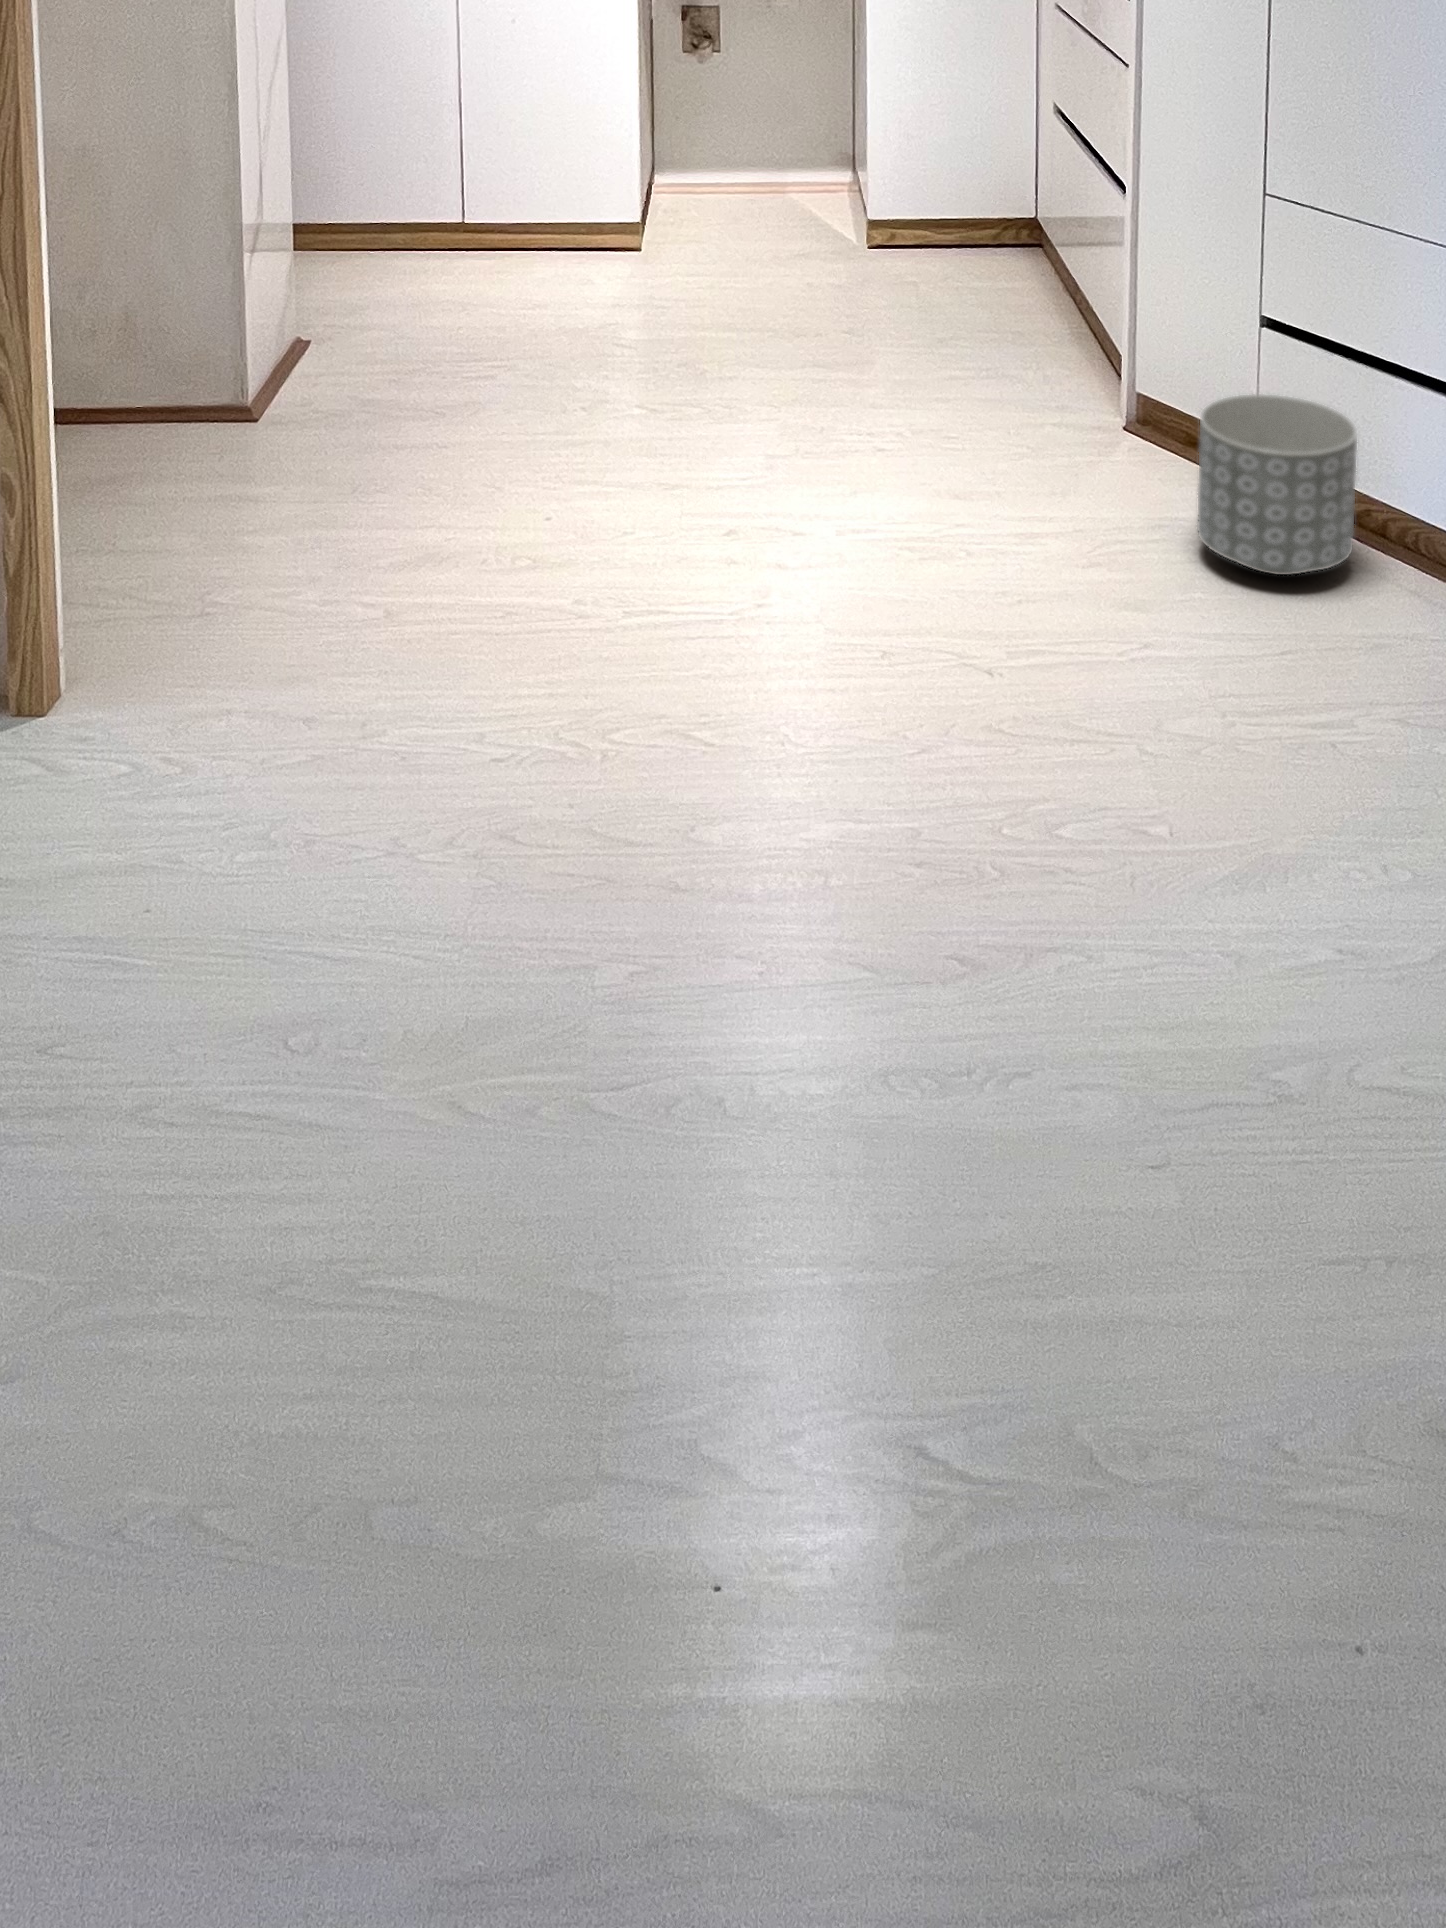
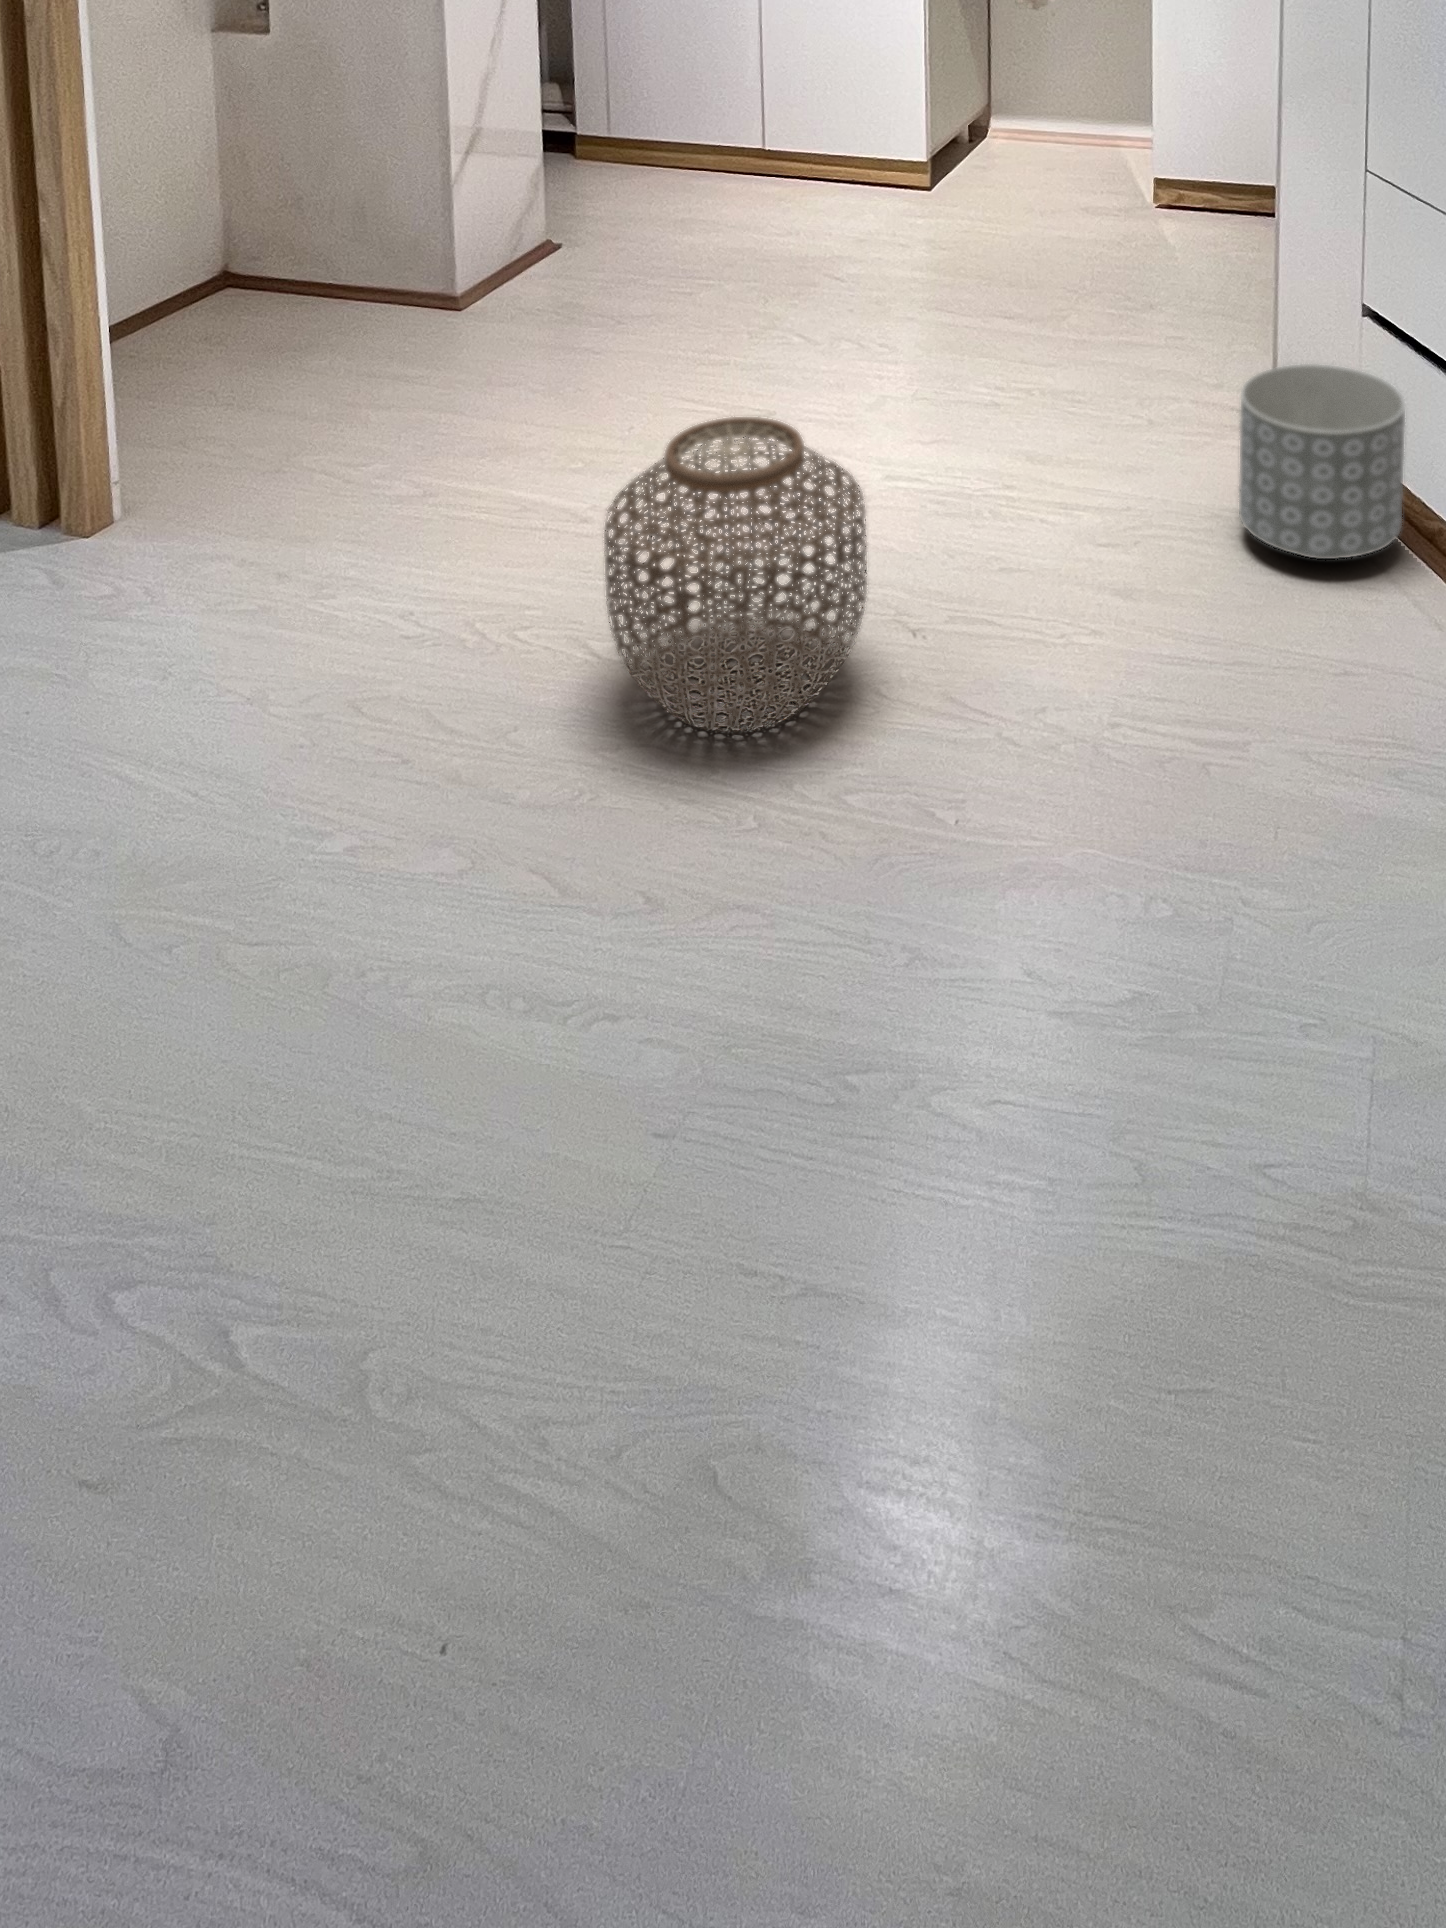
woven basket: none [746,492,999,804] -> present [604,417,867,732]

